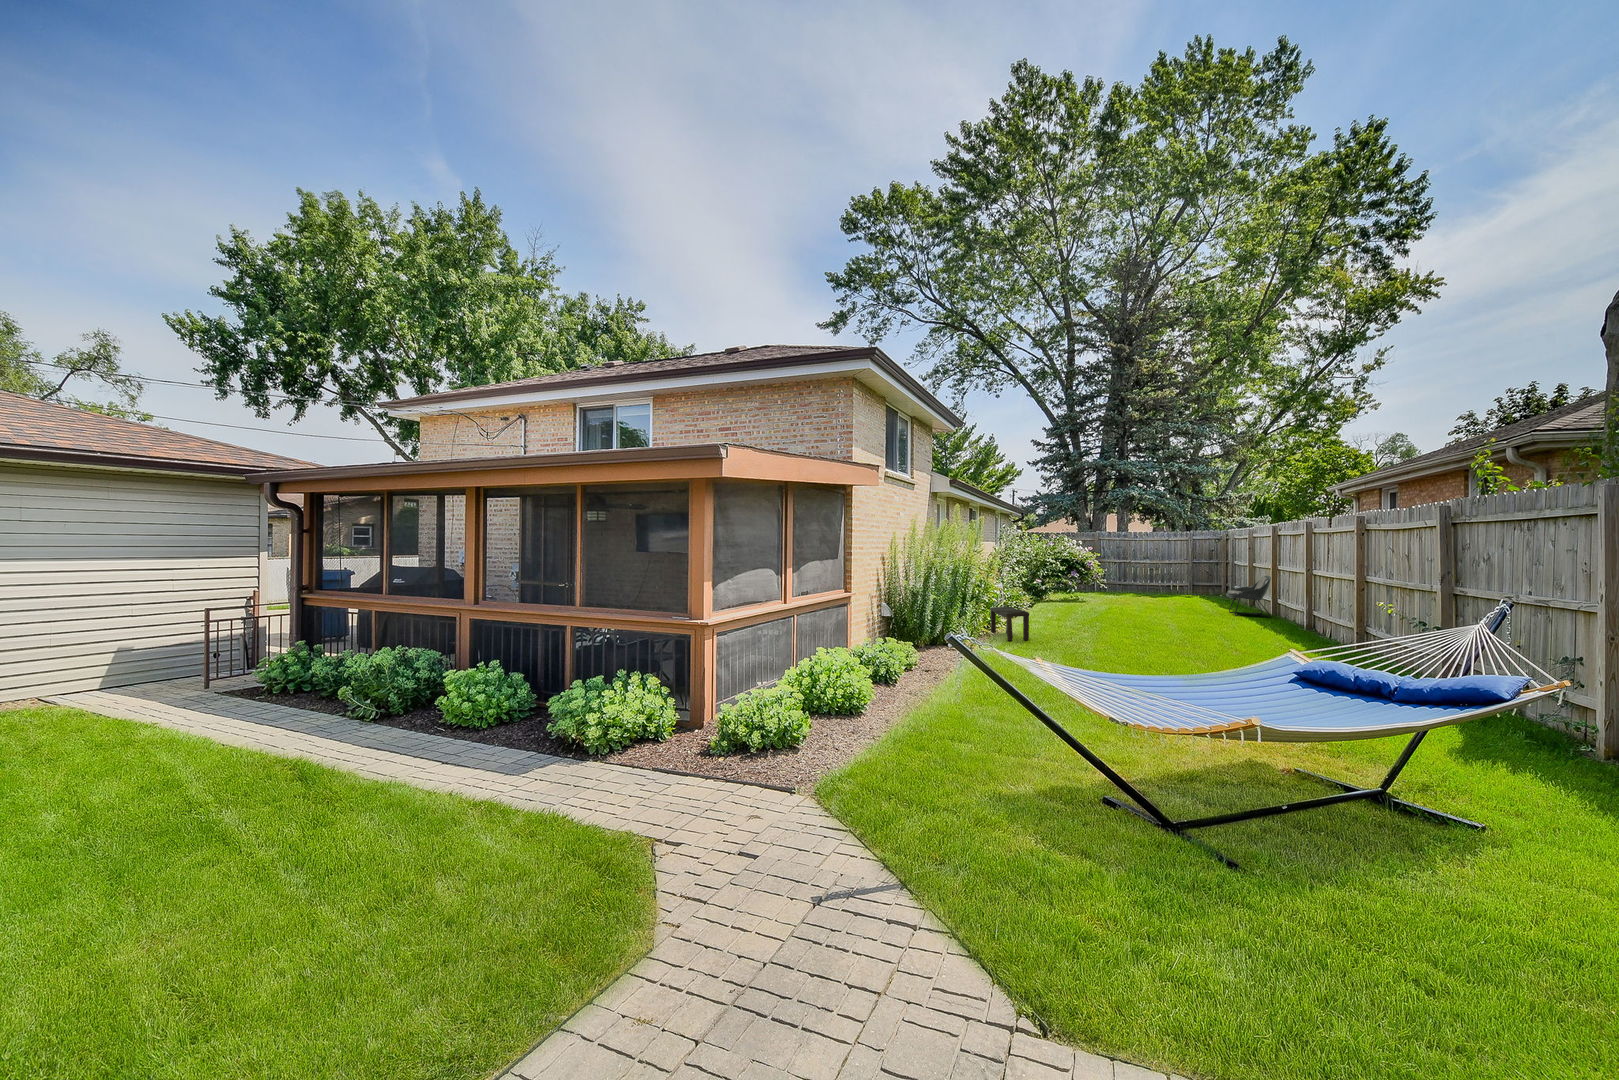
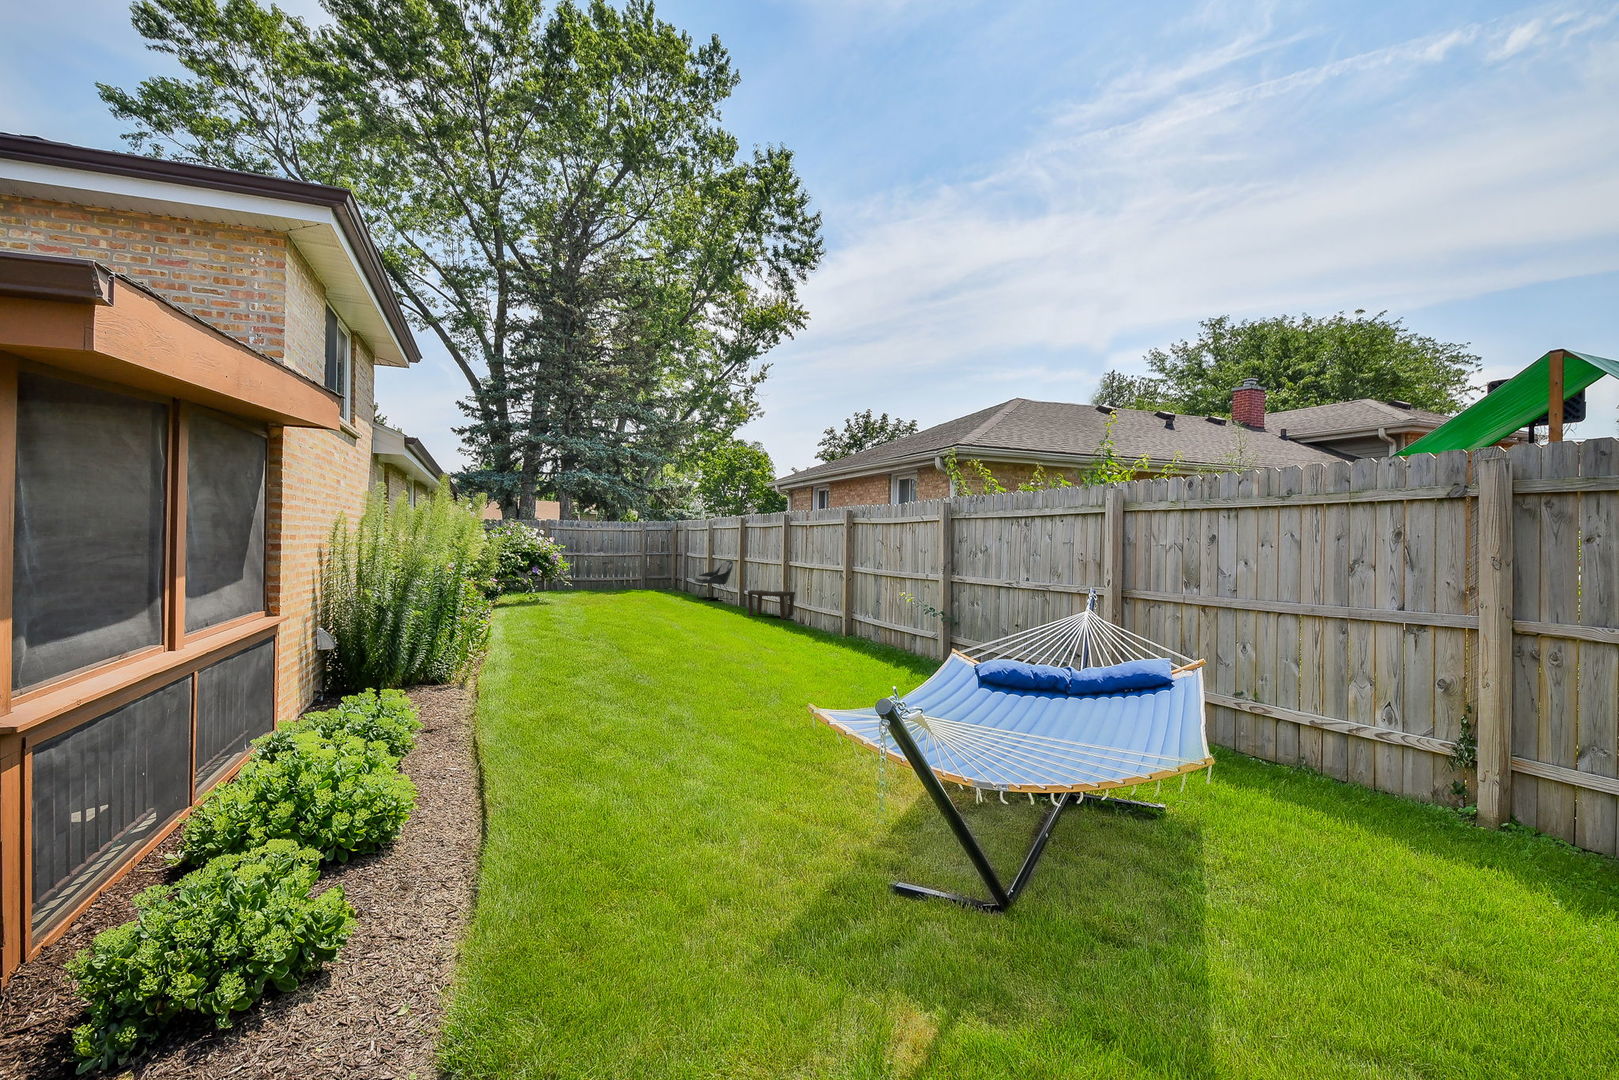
bench: present [990,607,1029,641] -> present [748,590,795,619]

